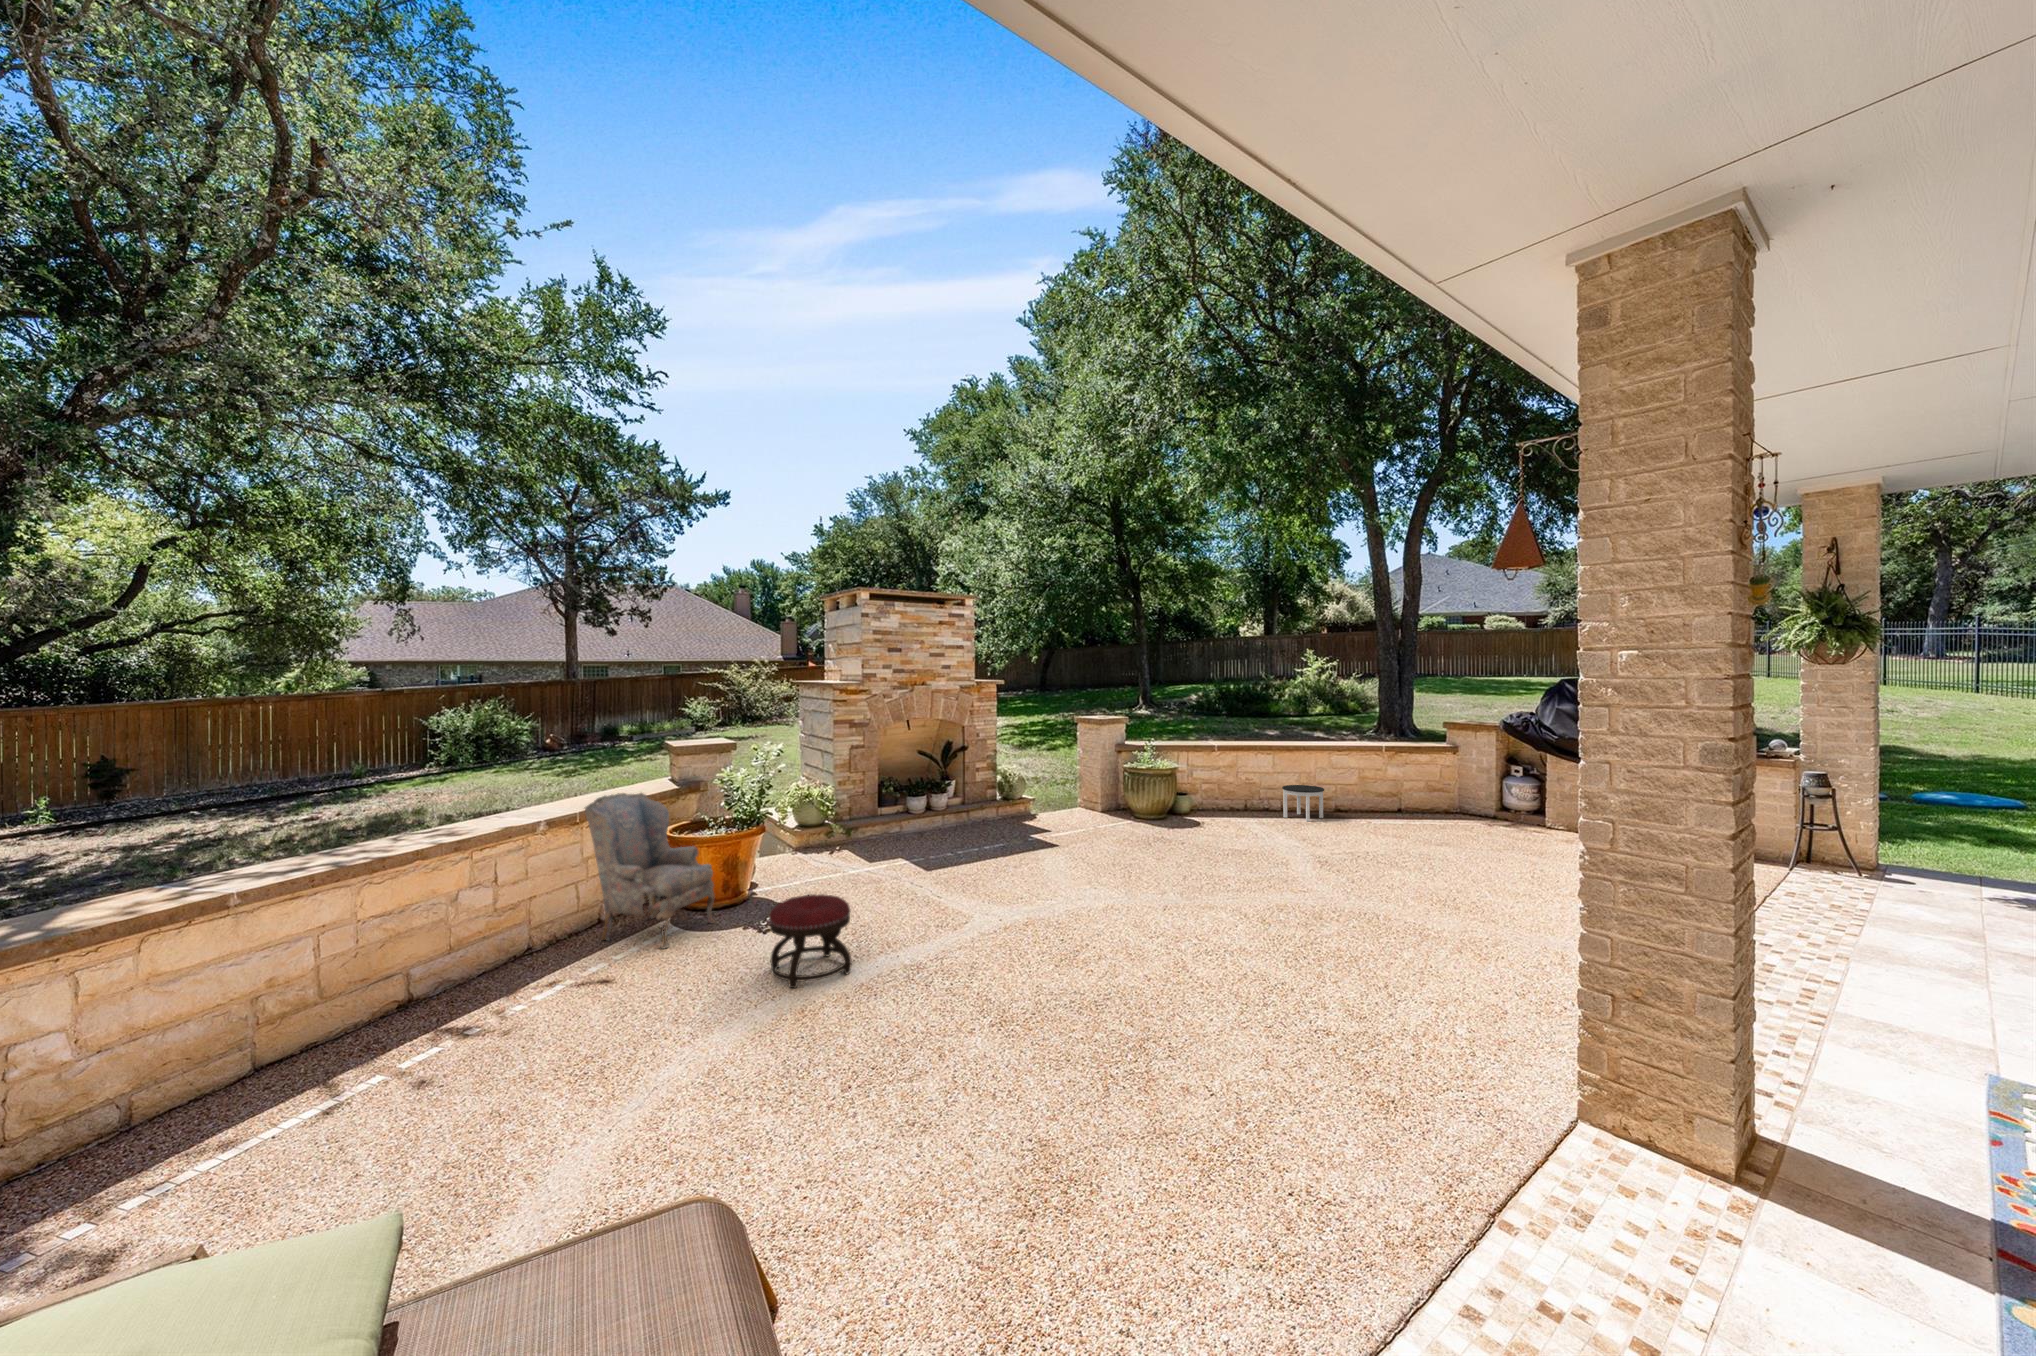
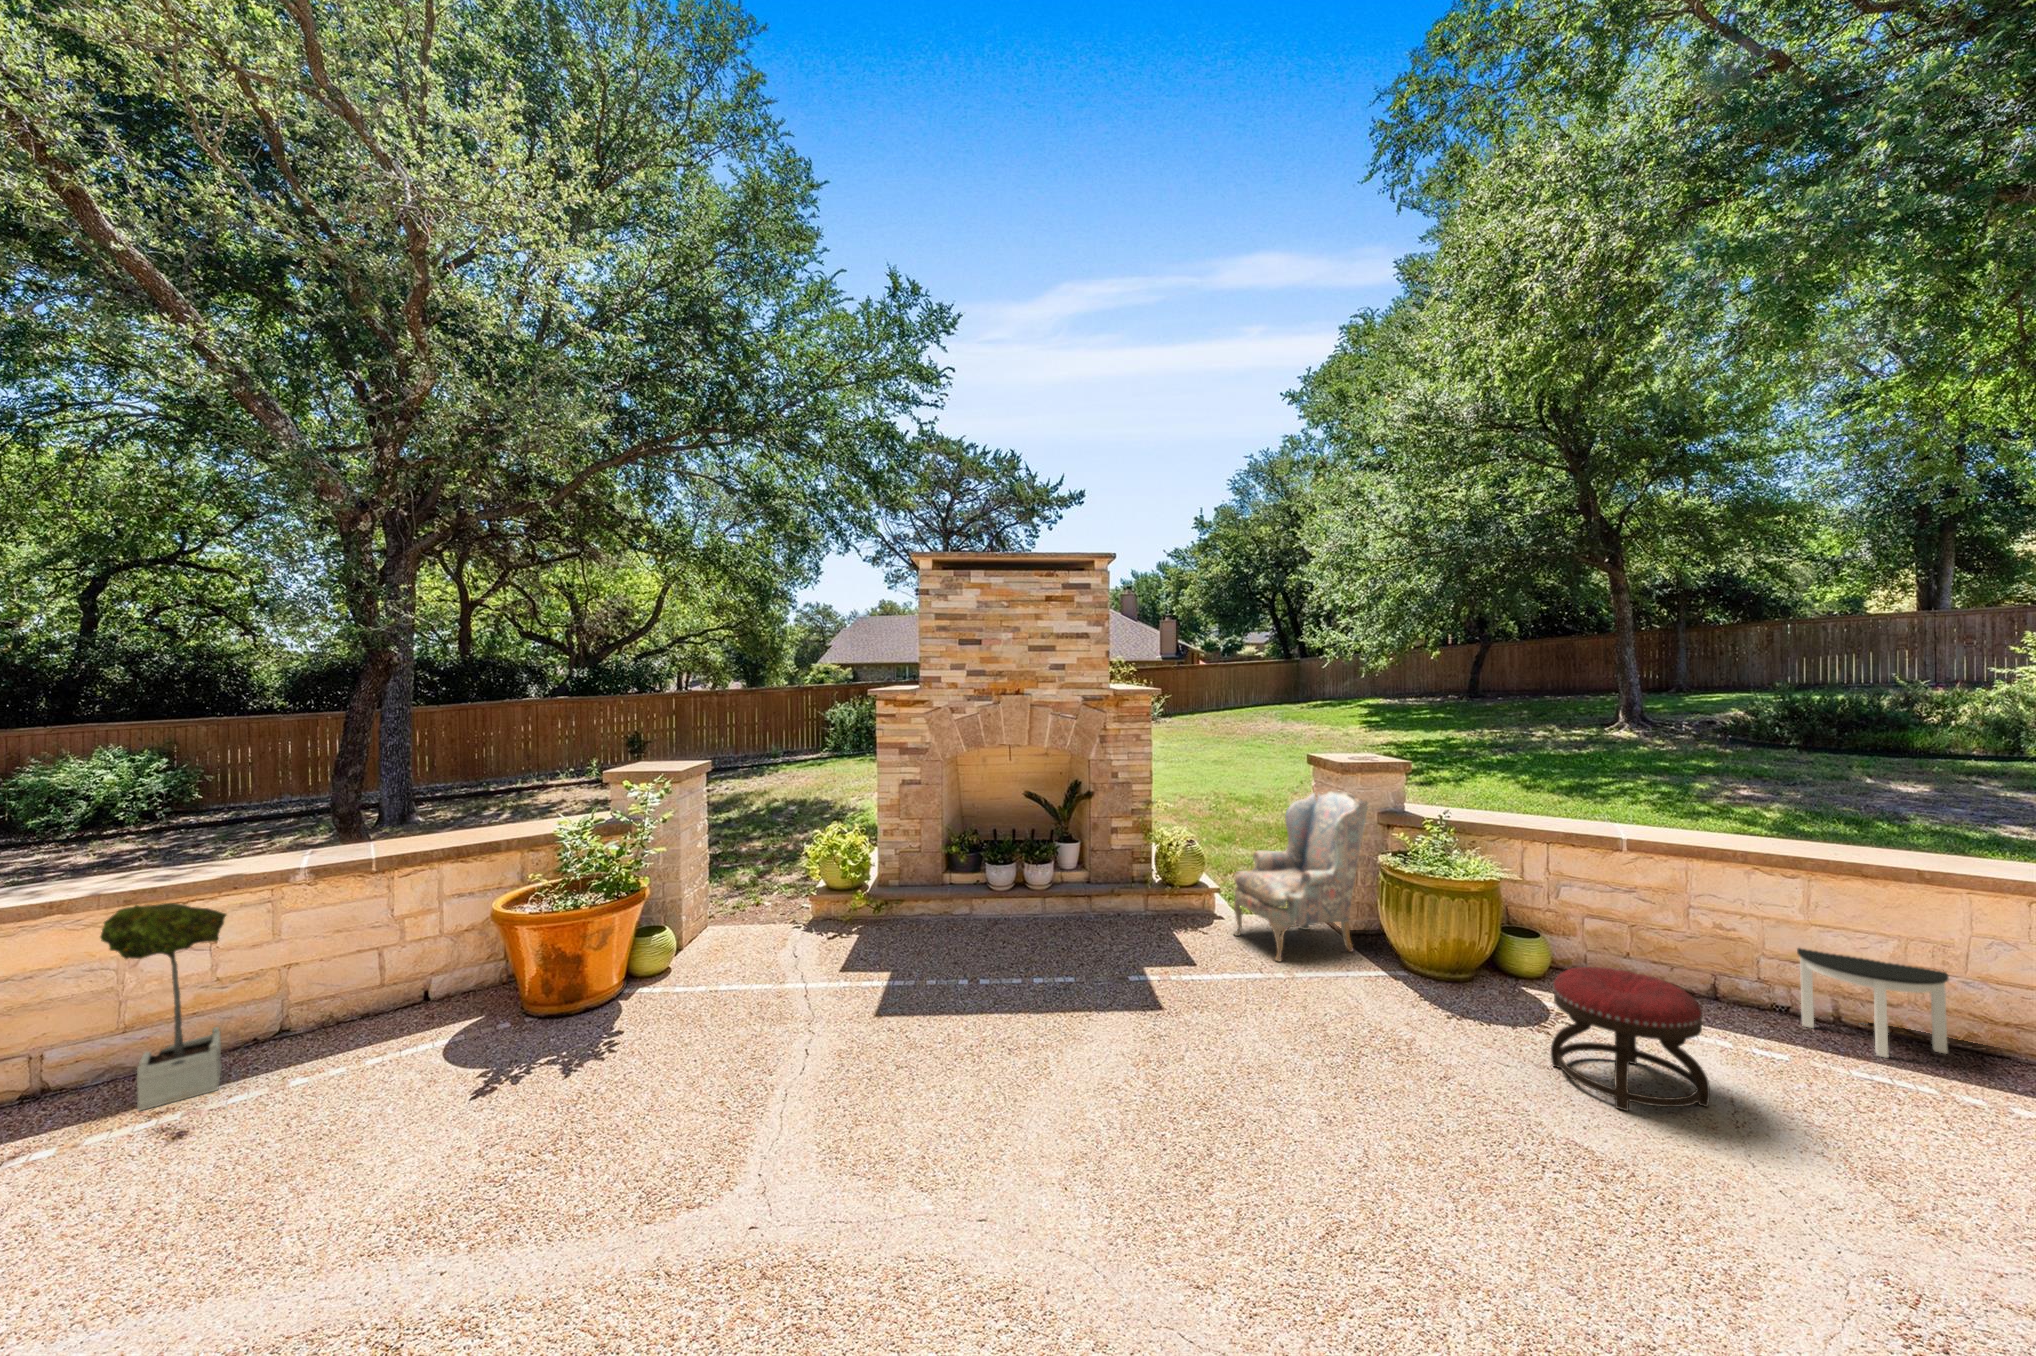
armchair: present [585,793,716,949] -> present [1234,789,1368,961]
potted tree: none [485,839,564,985] -> present [100,903,226,1111]
ottoman: present [769,894,852,988] -> present [1551,967,1710,1111]

